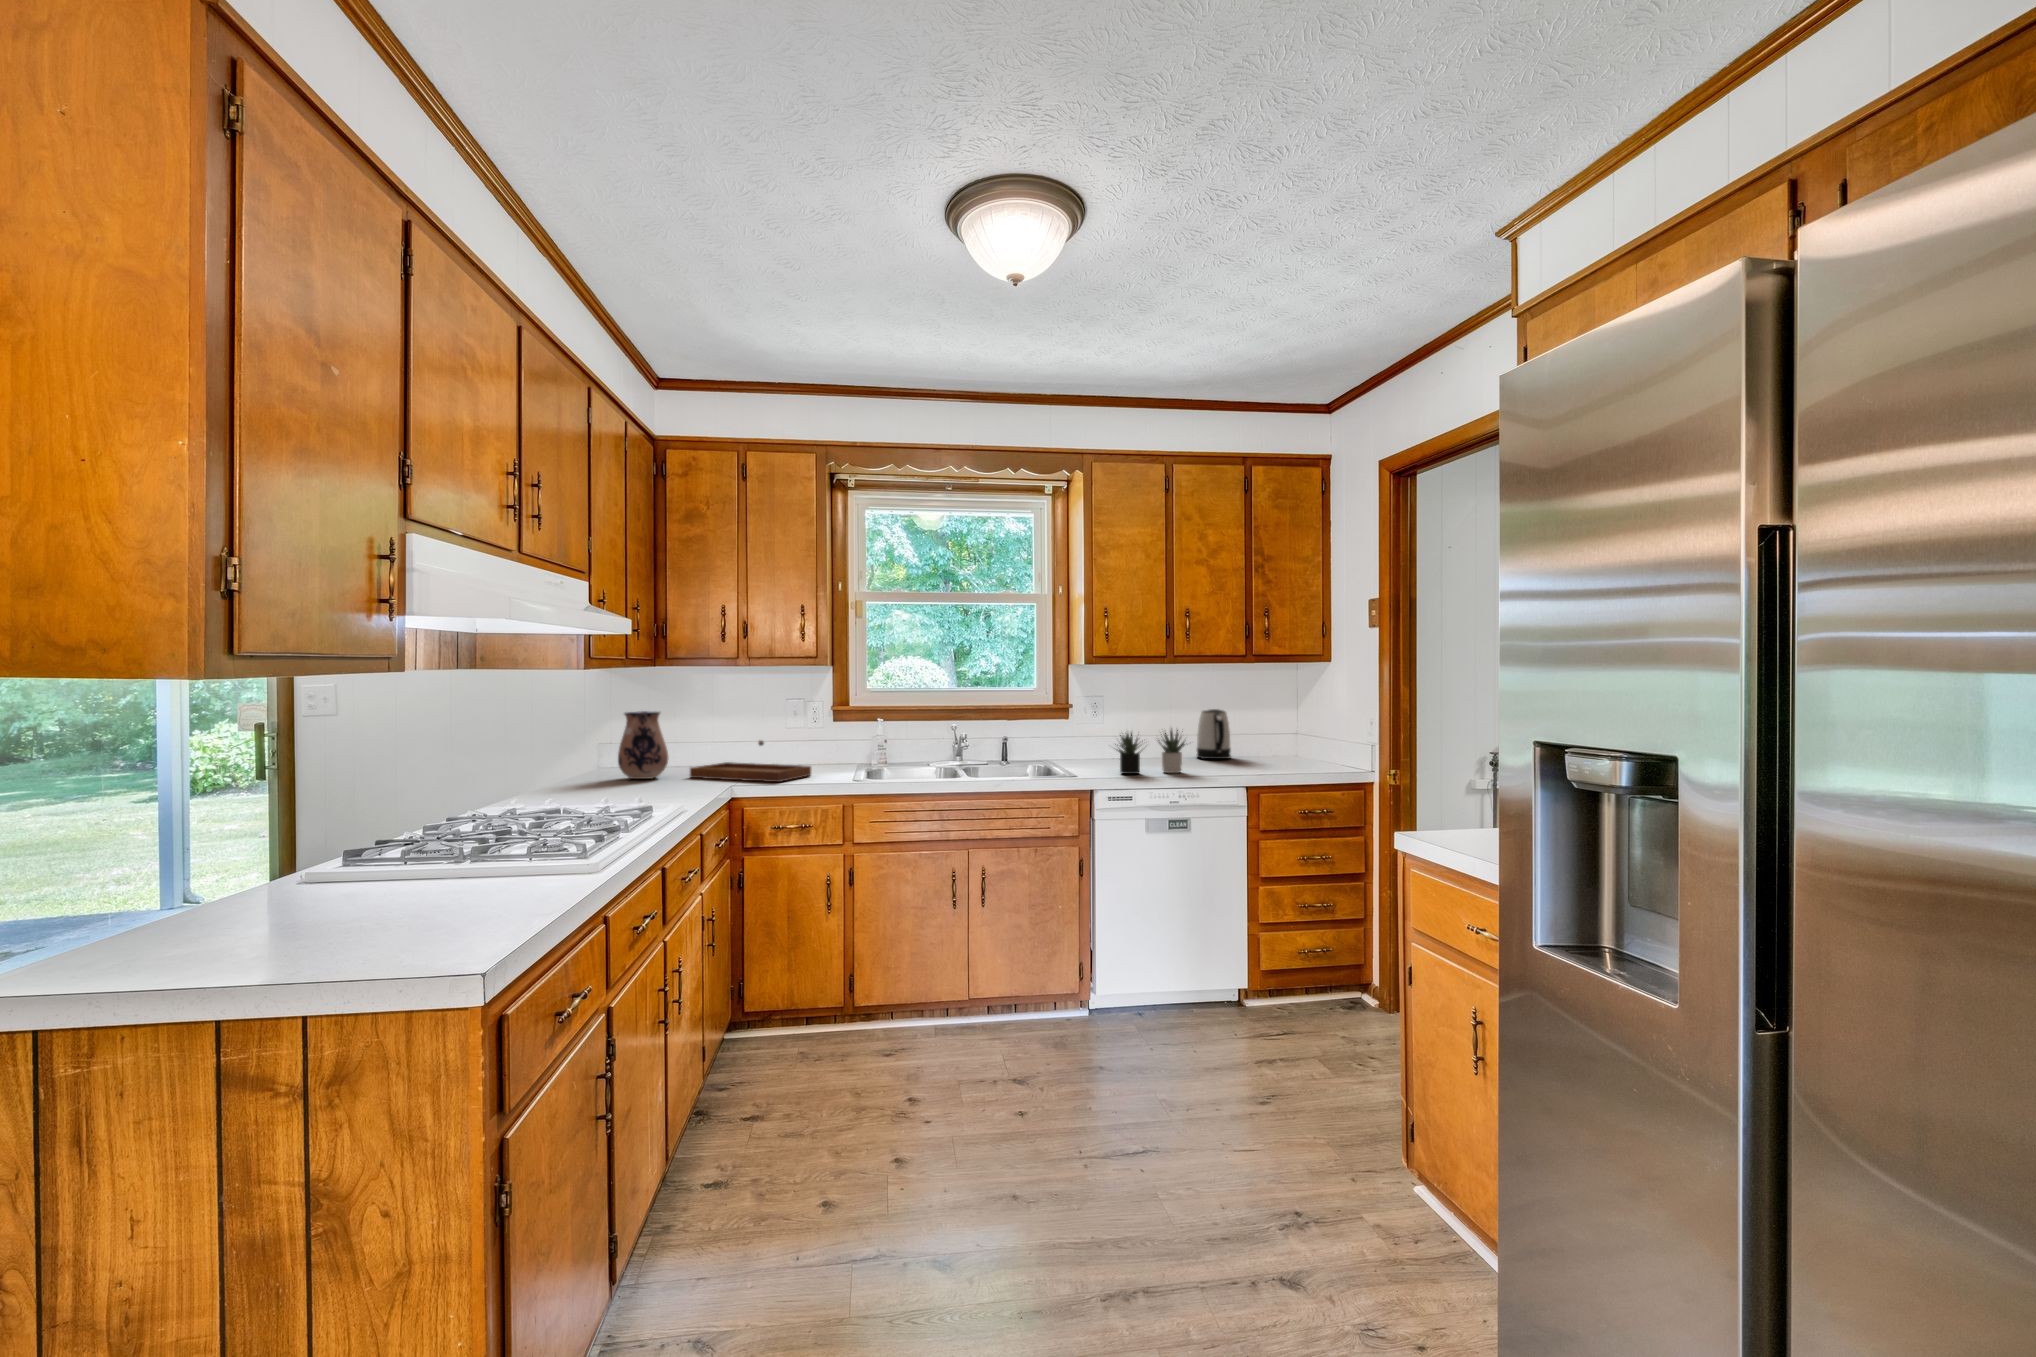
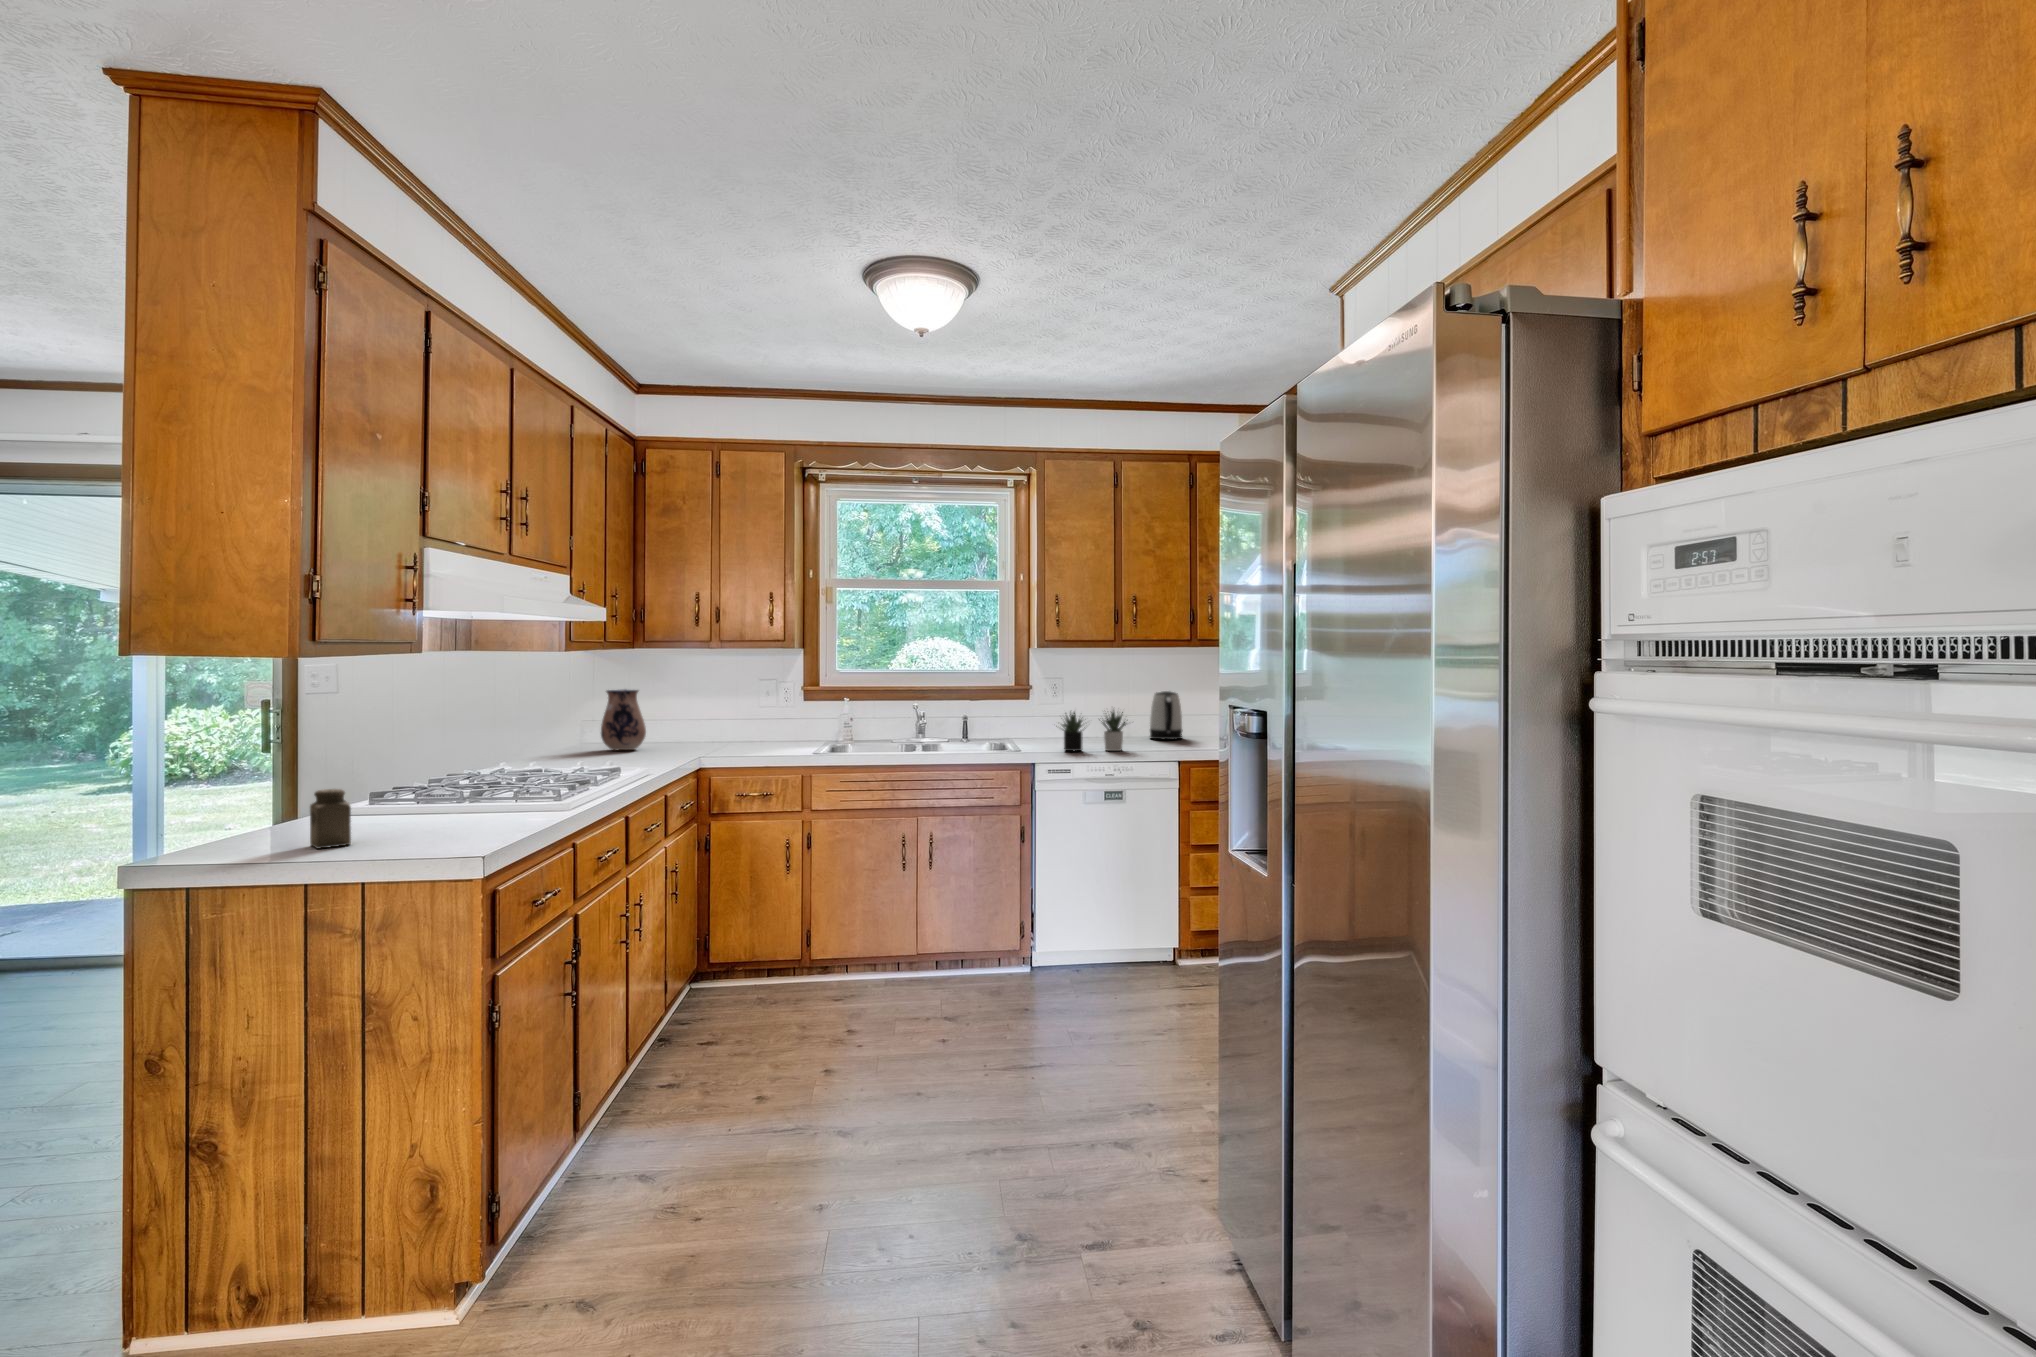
tray: present [690,740,811,782] -> none [665,716,774,754]
salt shaker: none [222,871,286,965] -> present [310,789,351,849]

